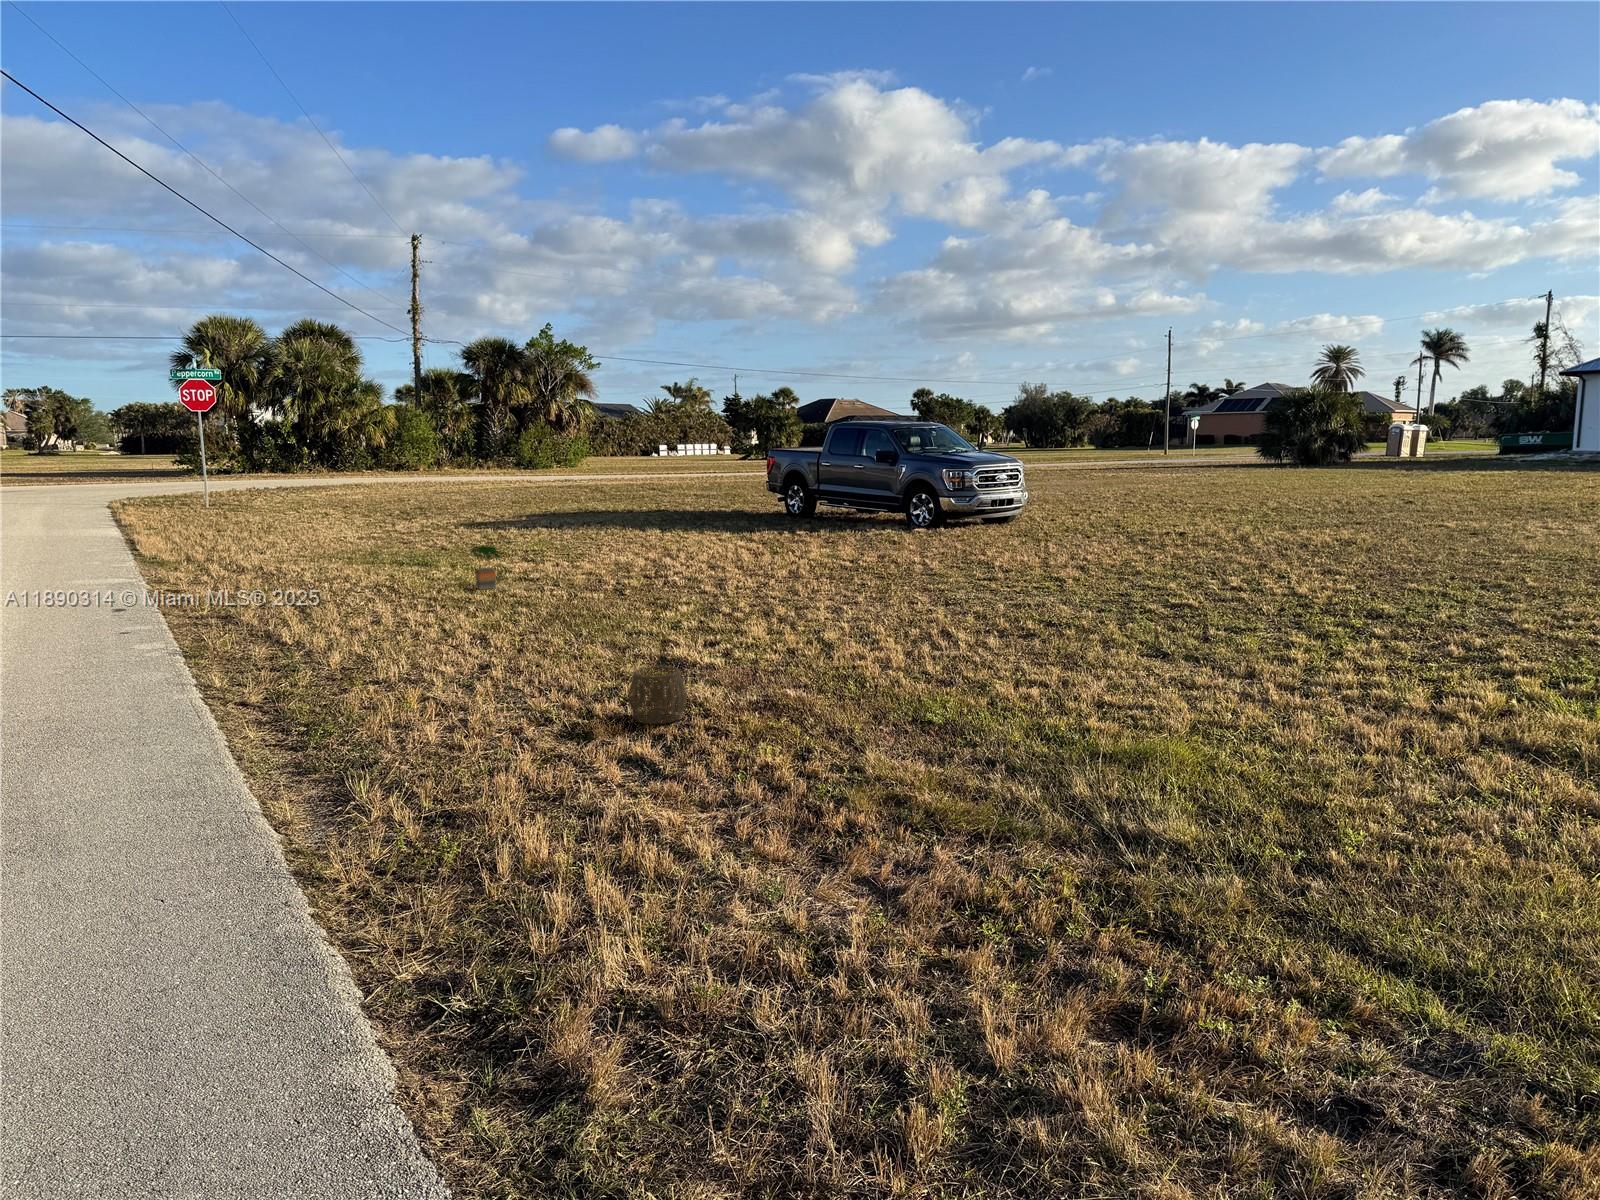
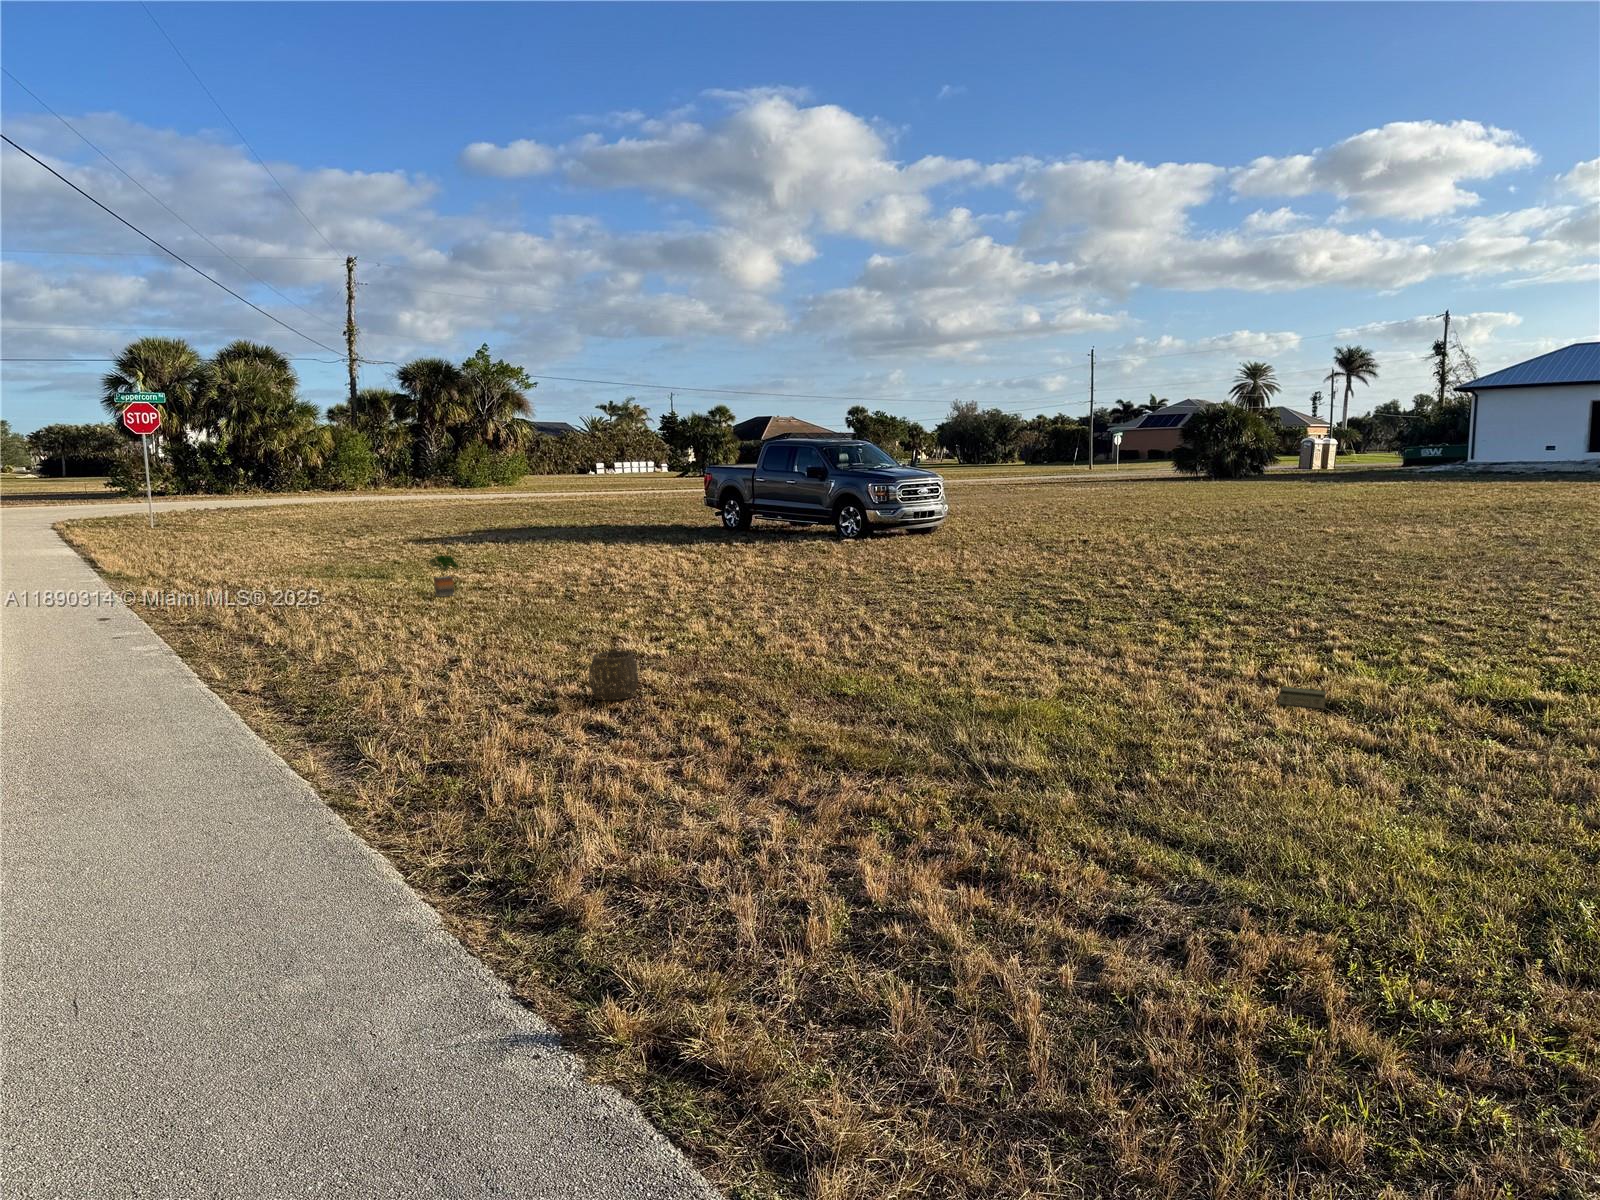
toolbox: none [1468,727,1531,758] -> present [1279,686,1327,708]

